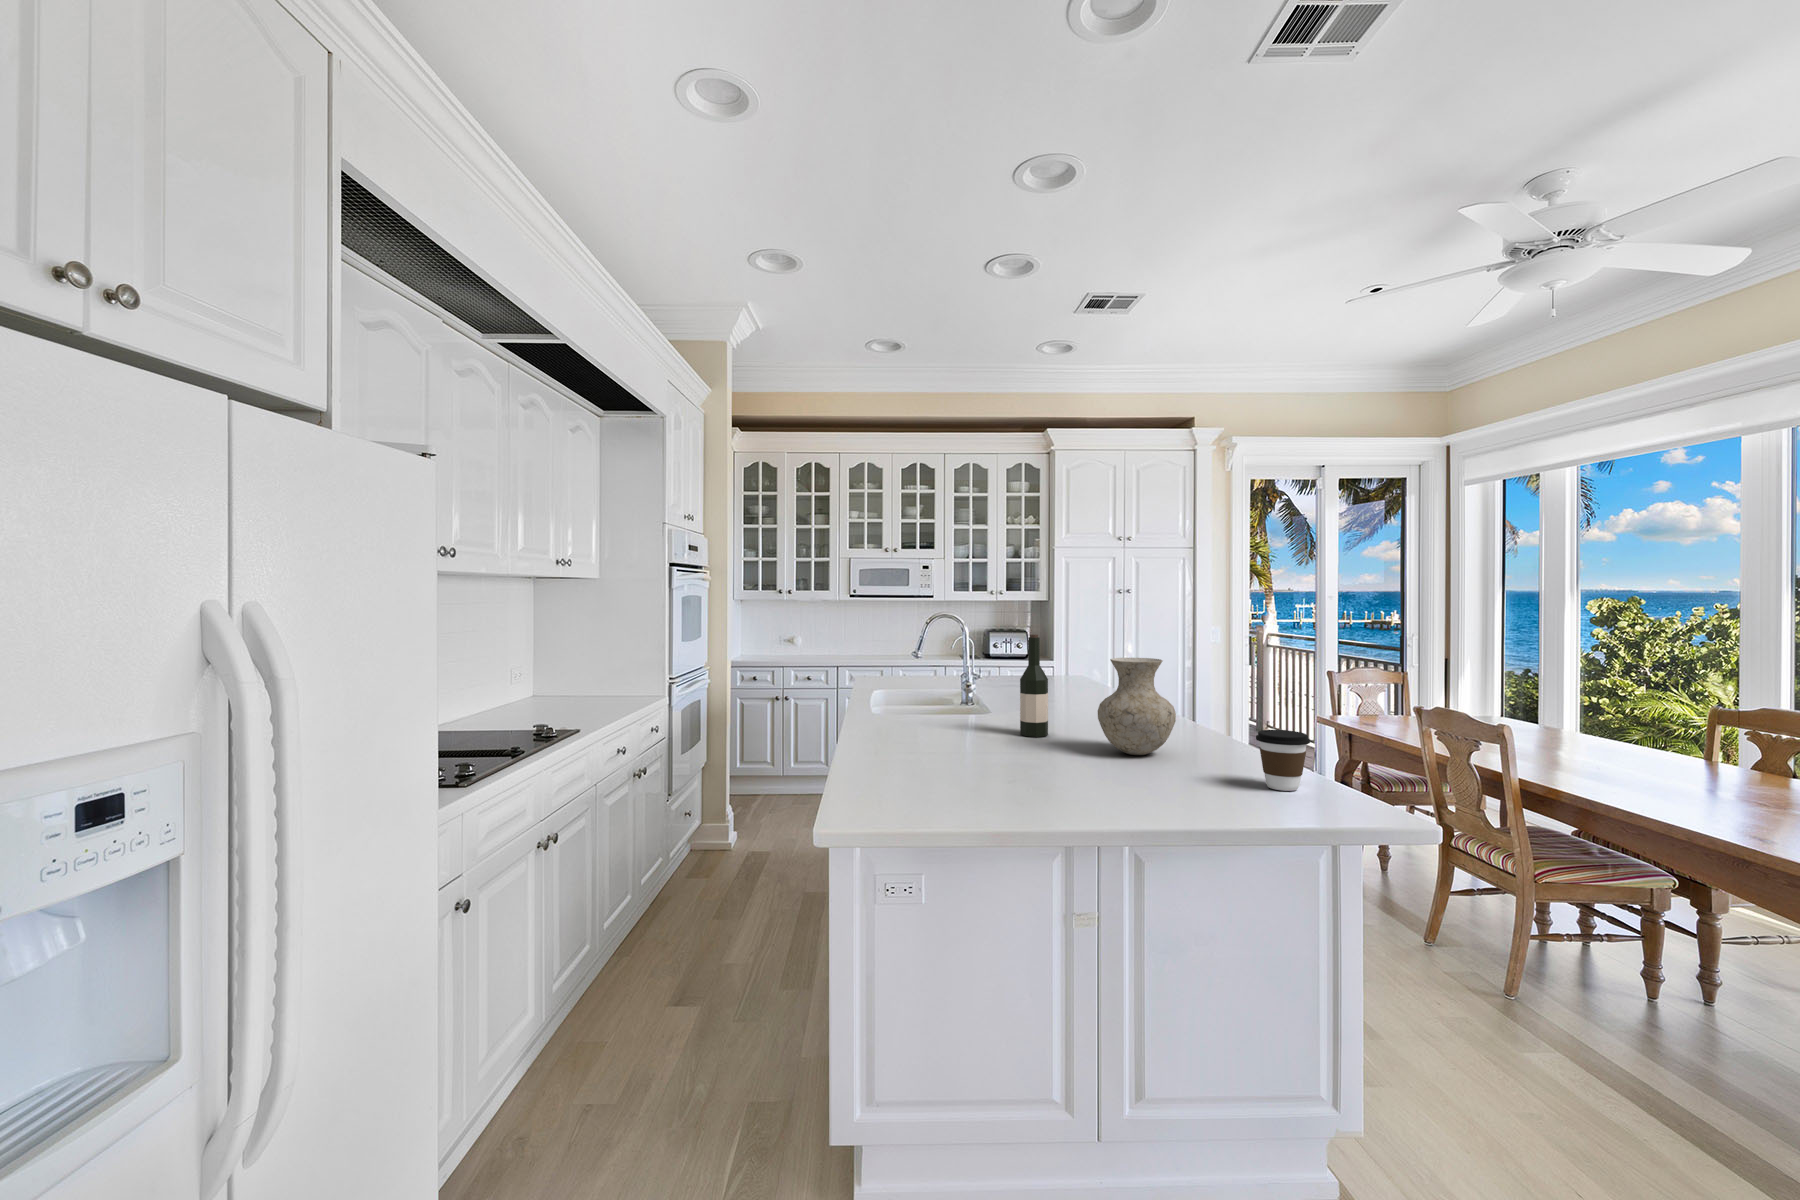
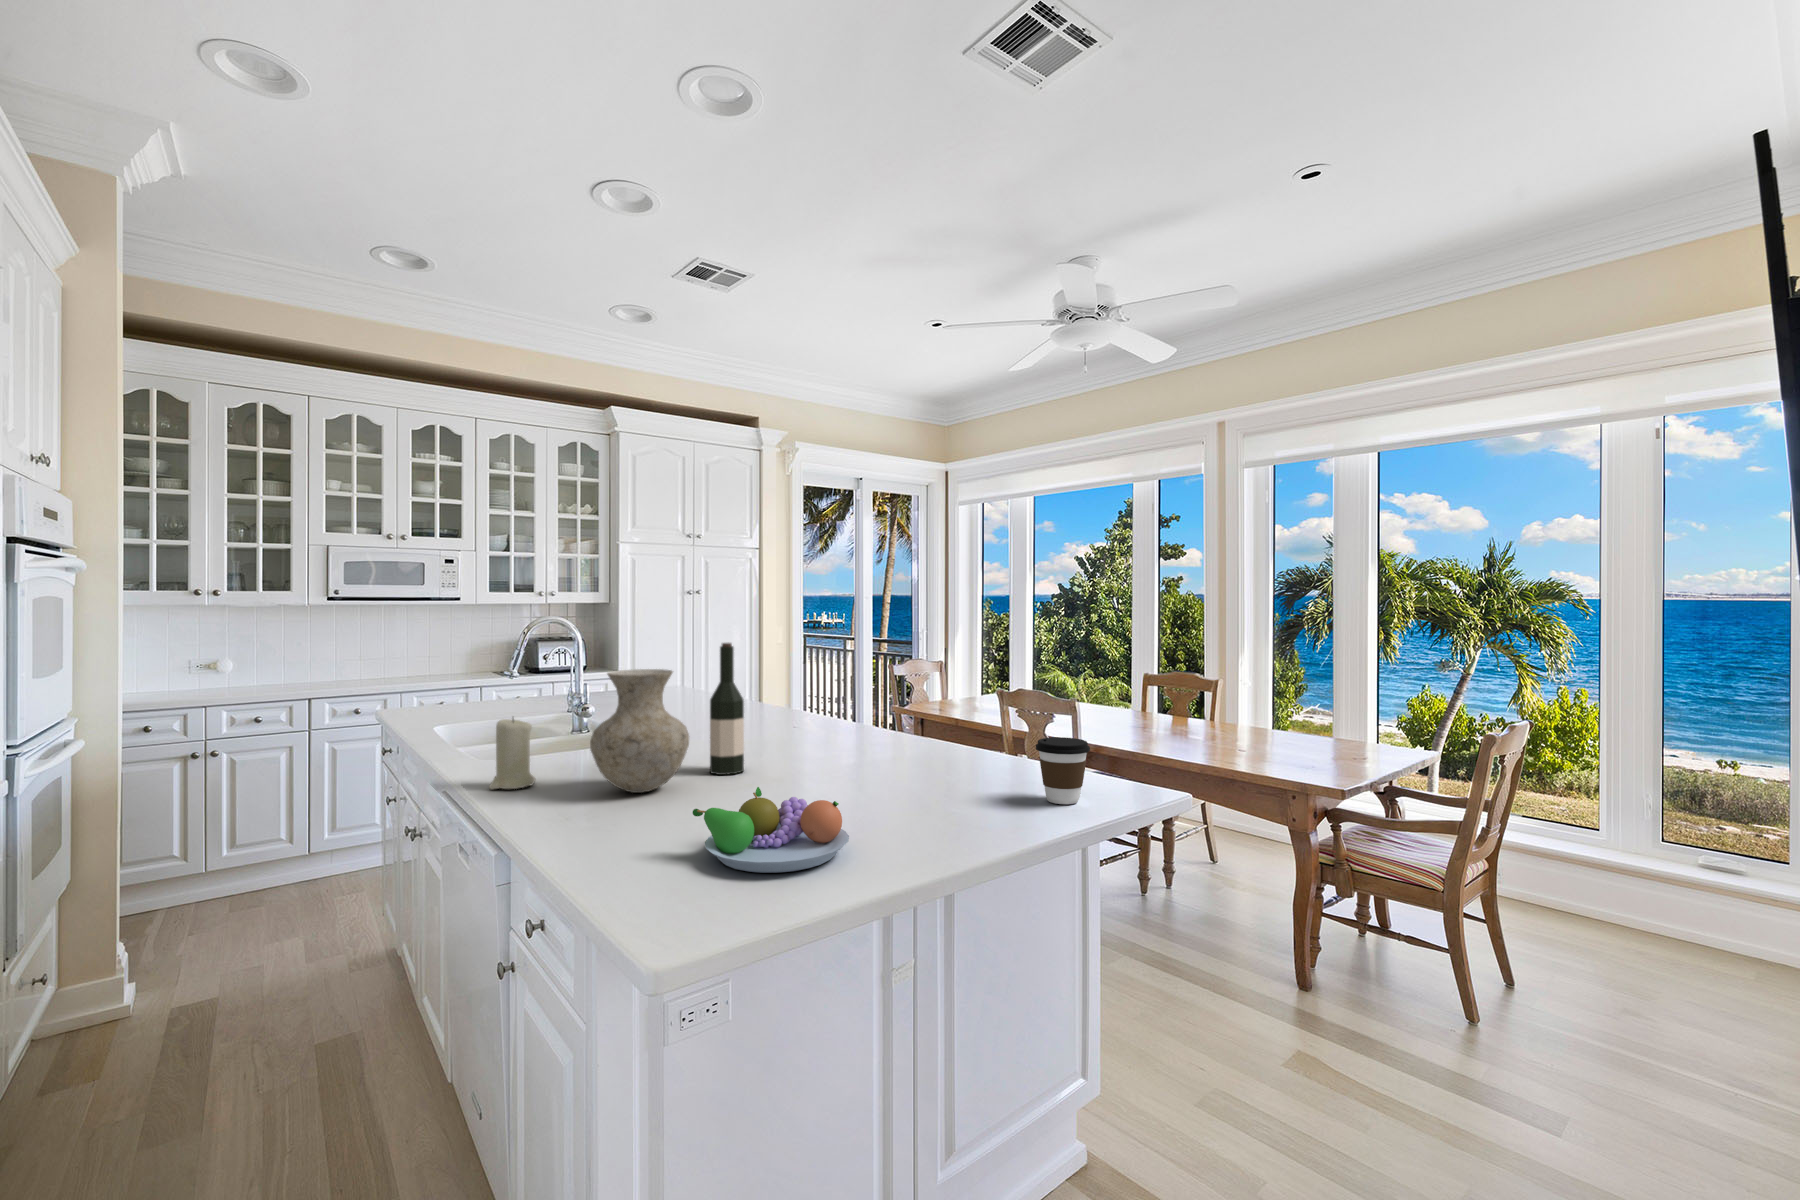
vase: present [1098,658,1176,755] -> present [590,669,689,793]
candle: none [874,680,904,729] -> present [489,718,535,789]
fruit bowl: none [947,738,1050,795] -> present [693,787,849,873]

